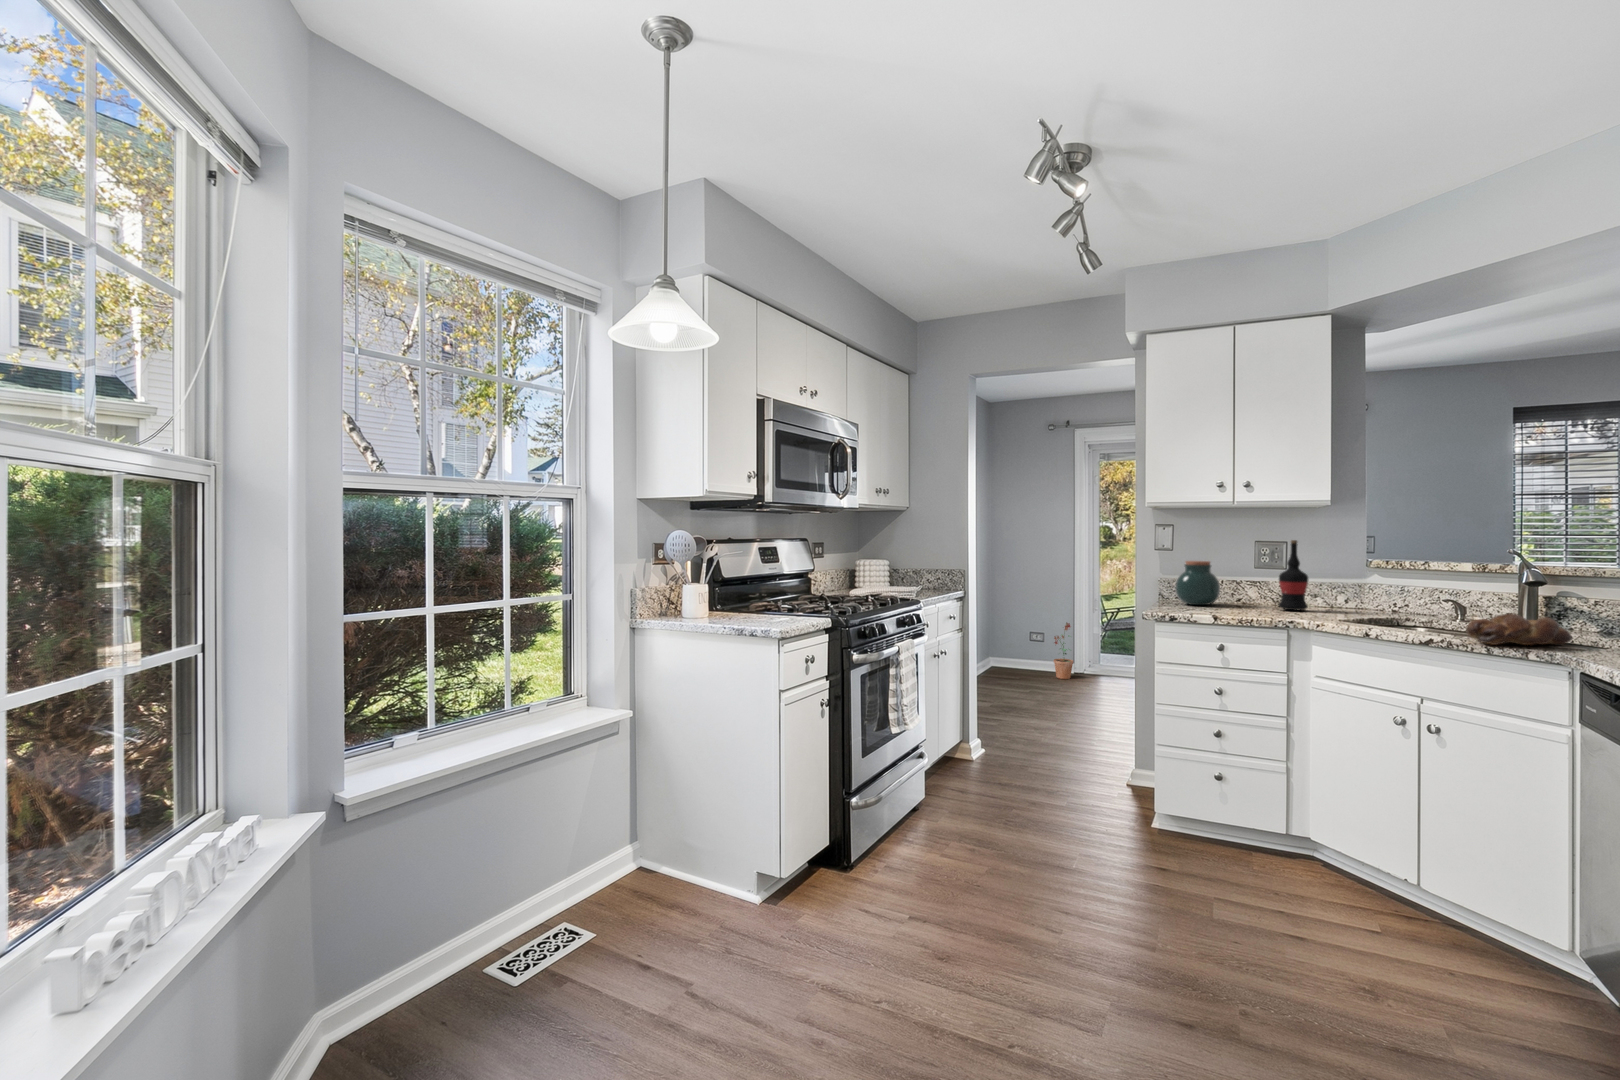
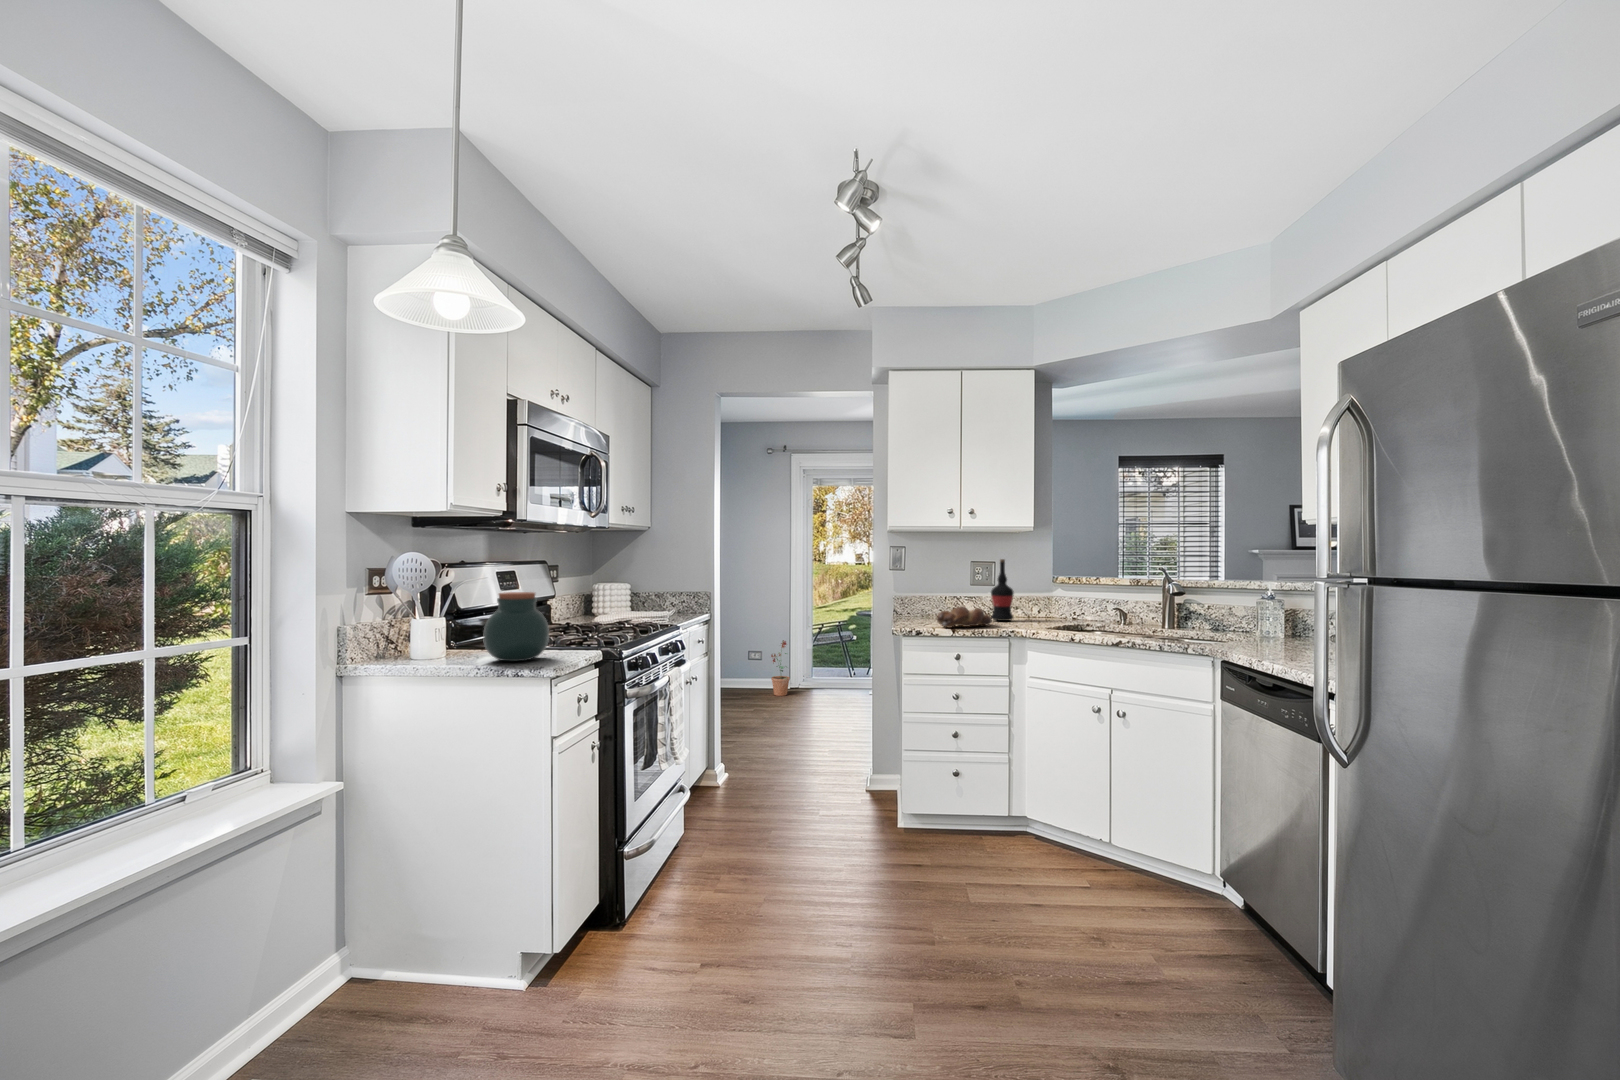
jar: present [1175,561,1220,605] -> present [484,592,549,661]
bread loaf: present [1466,613,1572,645] -> present [937,606,992,628]

